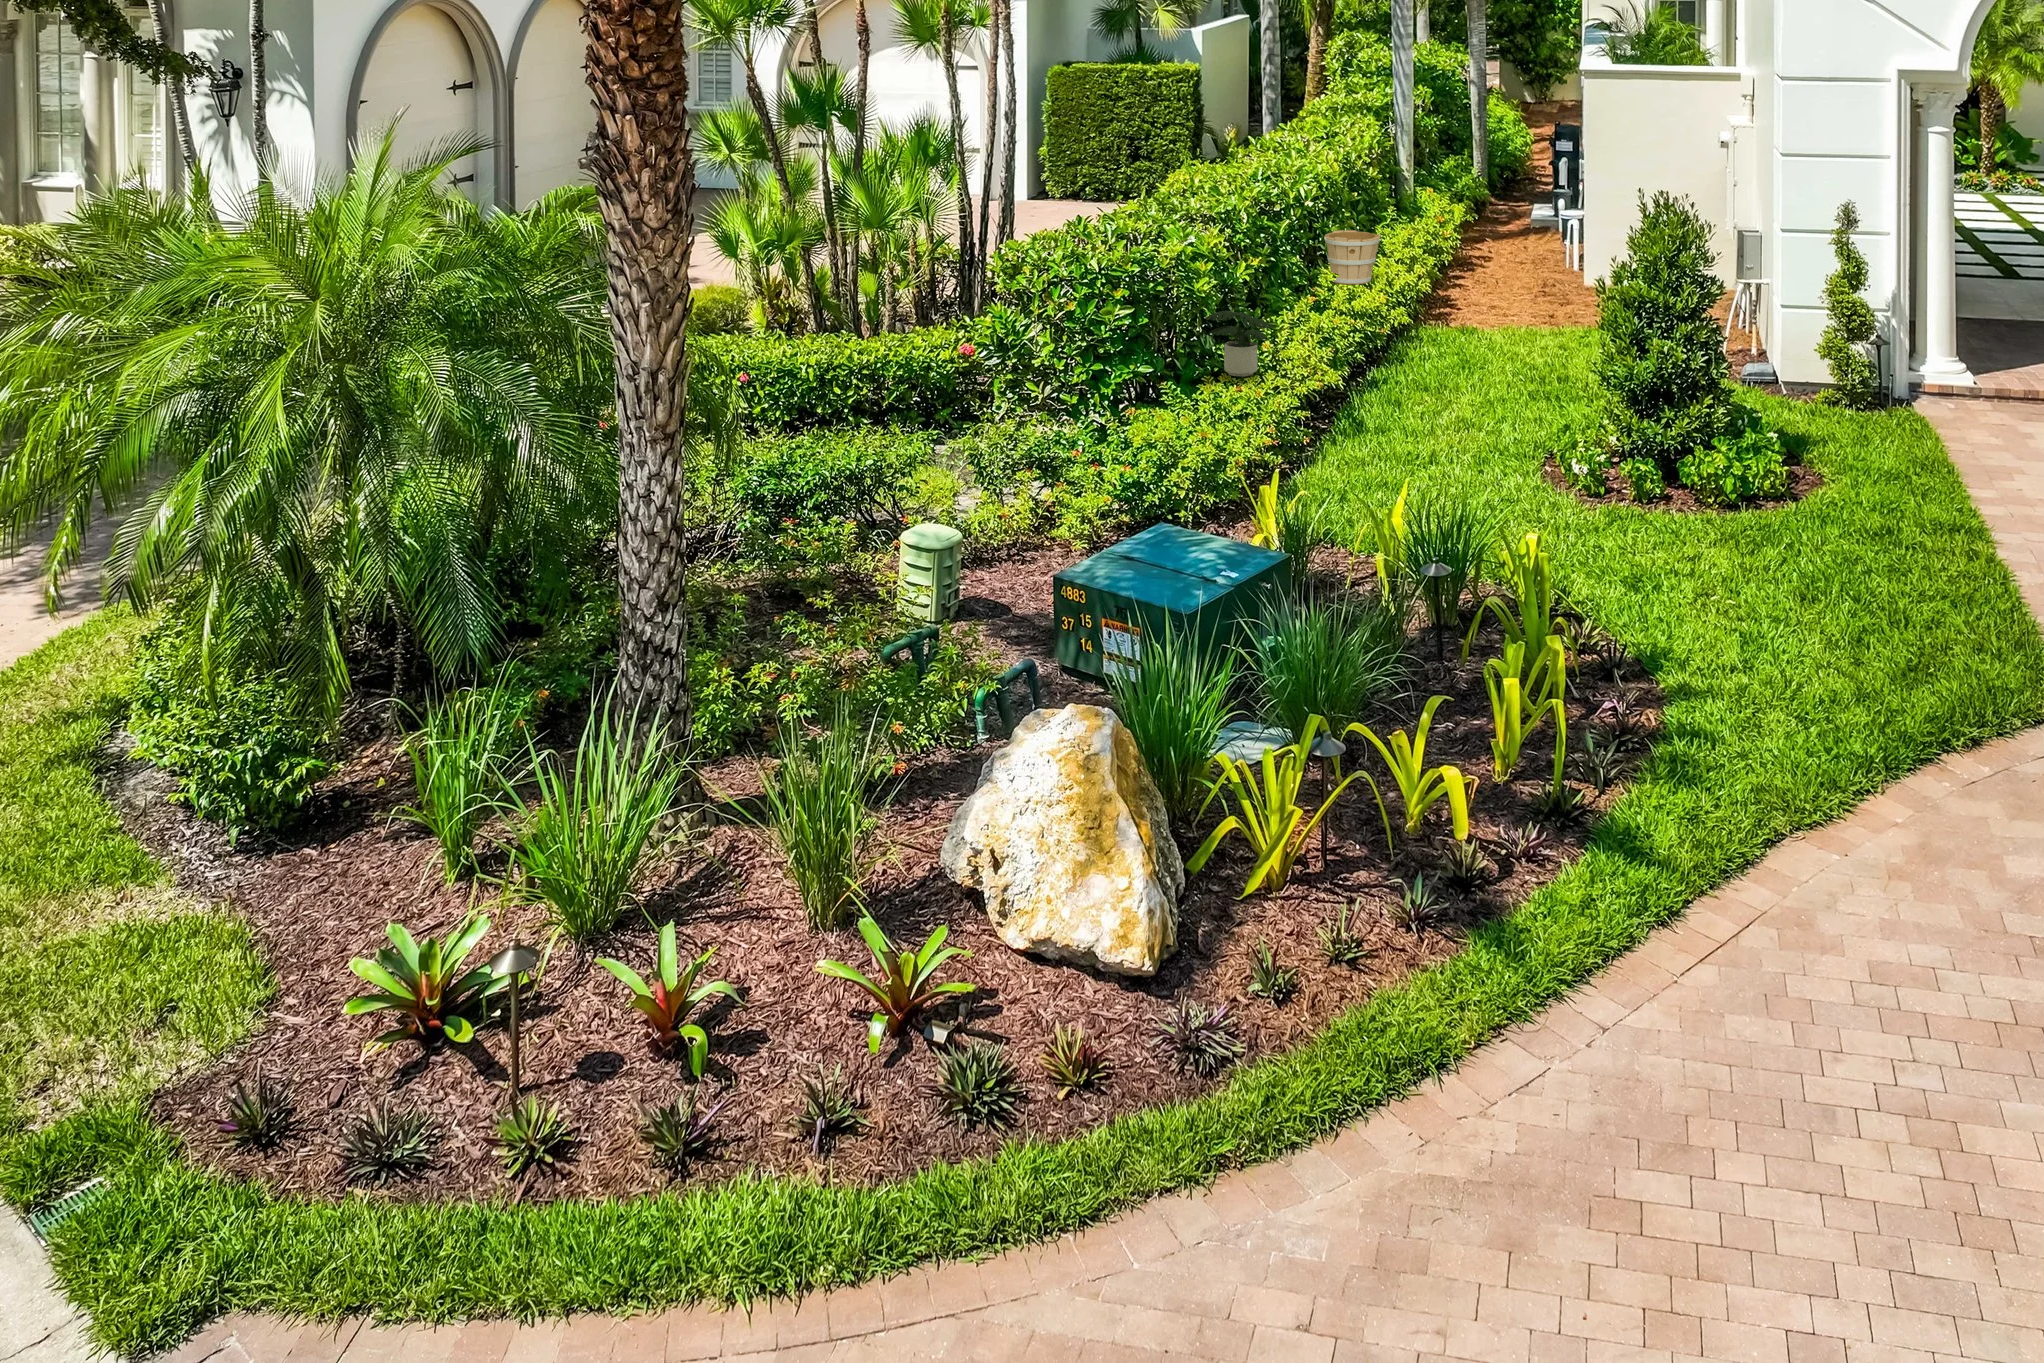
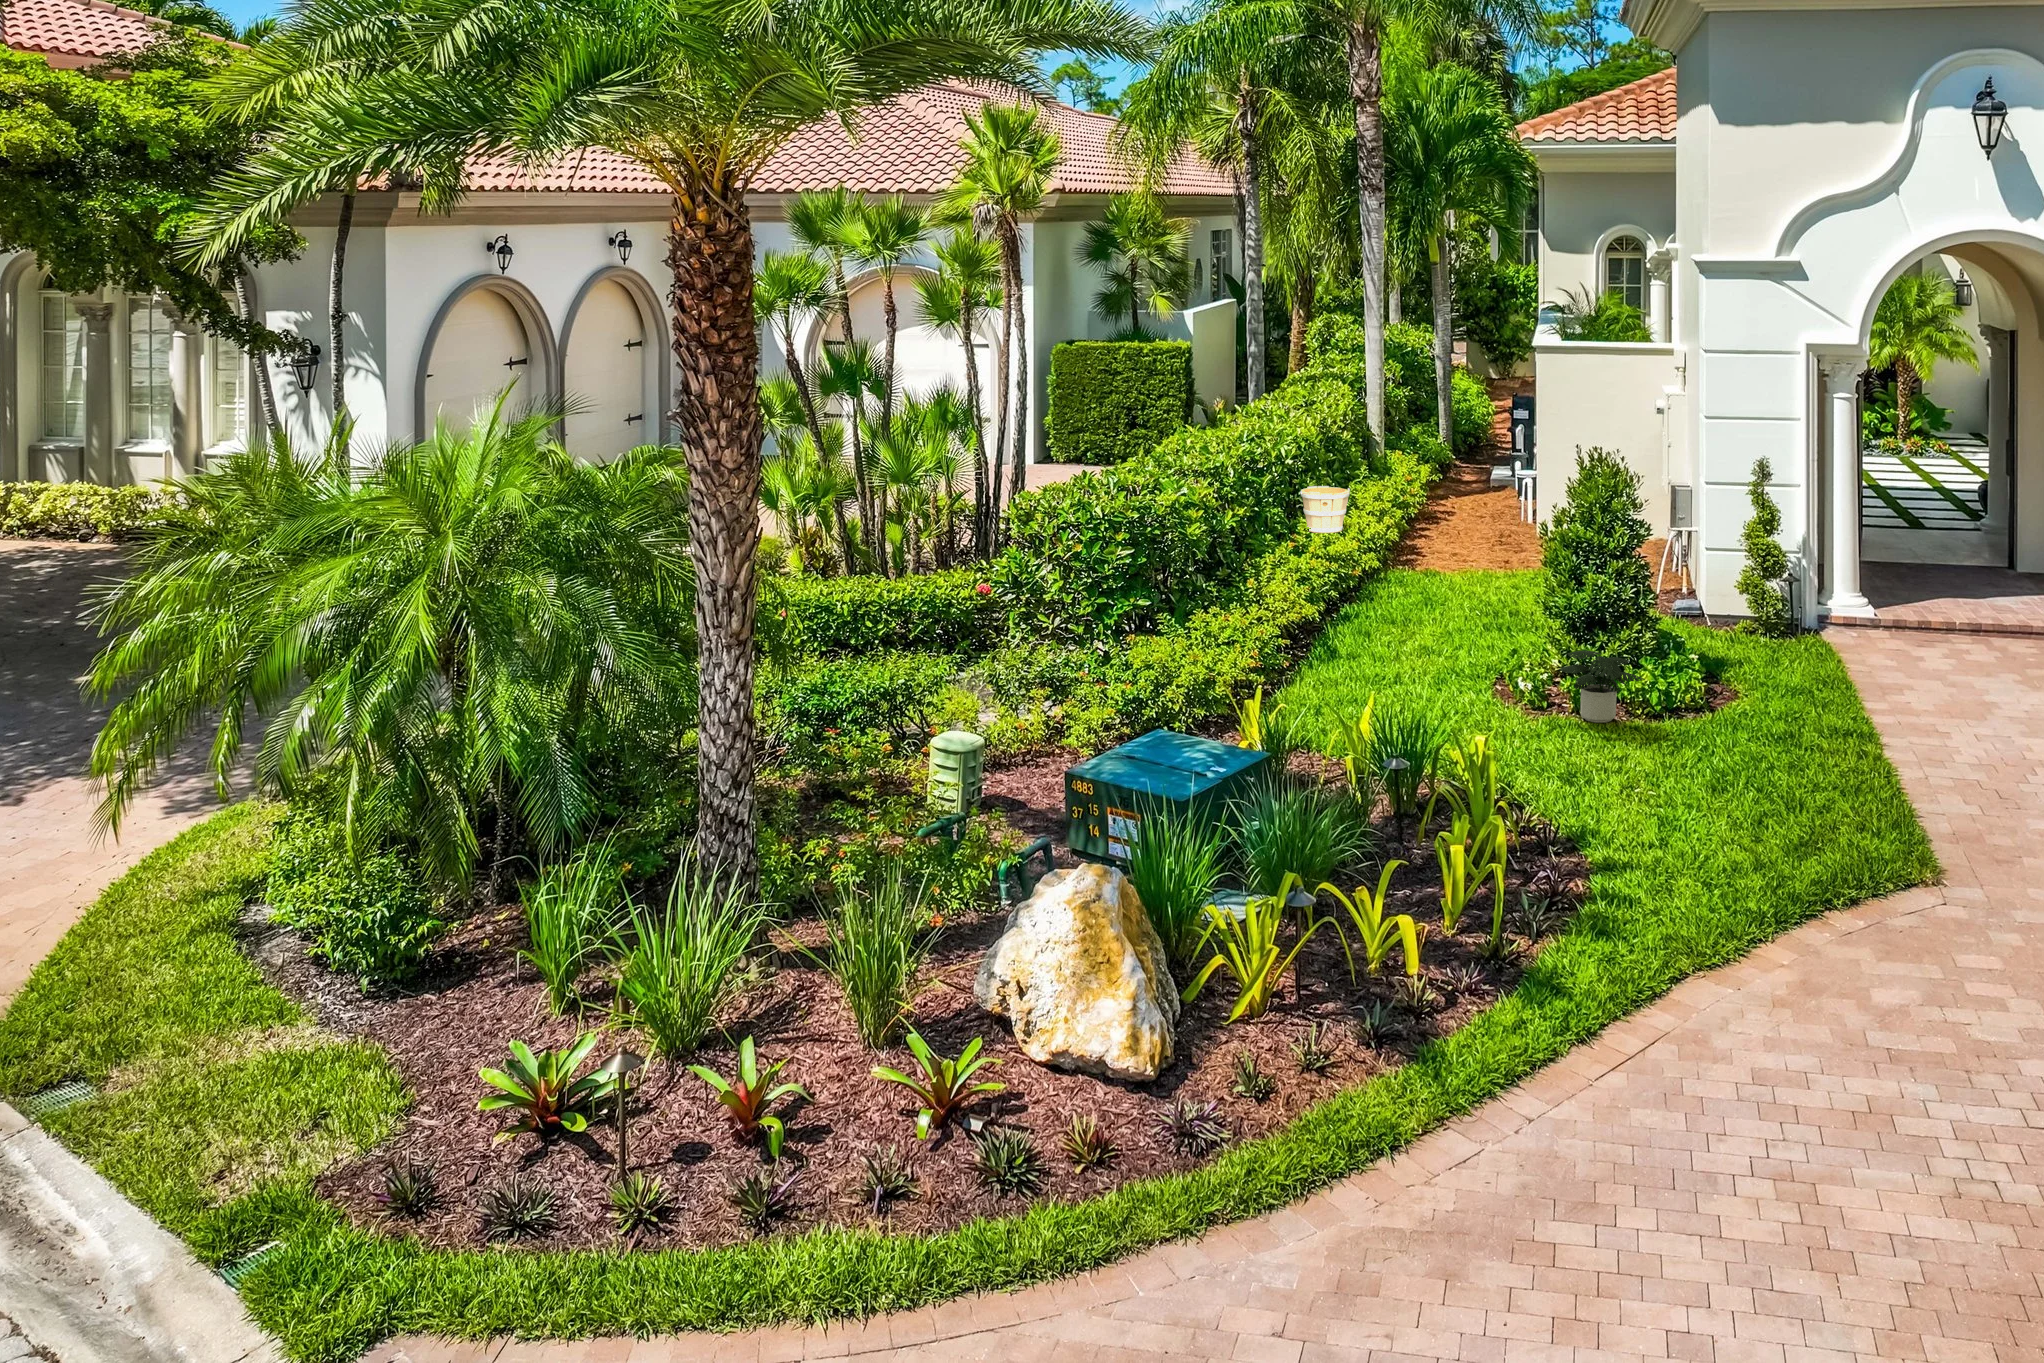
potted plant: present [1205,311,1275,376] -> present [1559,651,1645,723]

